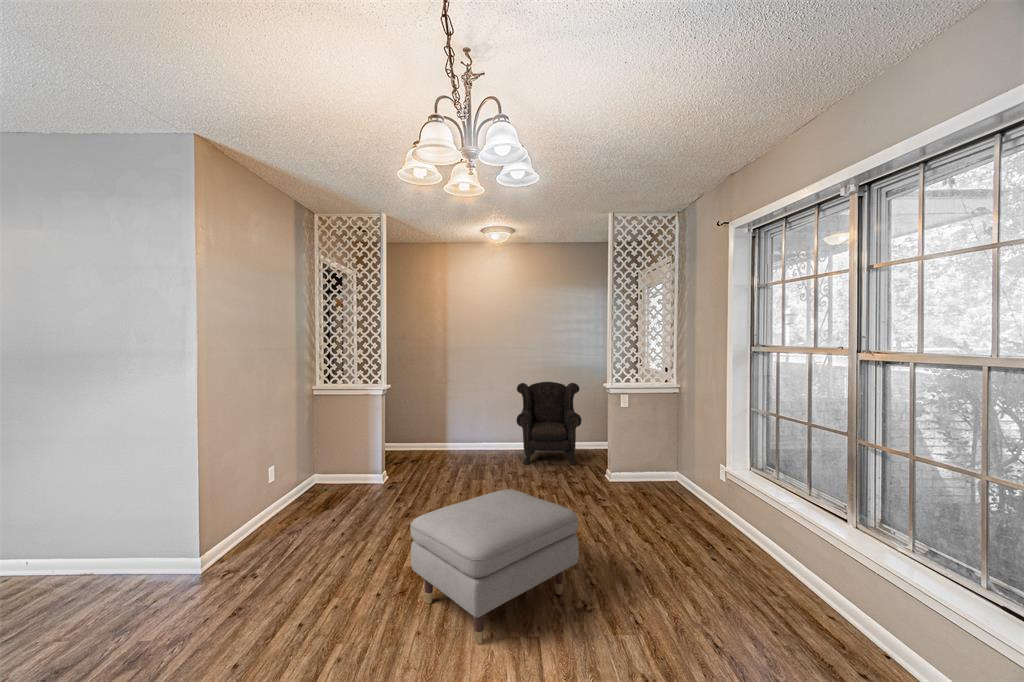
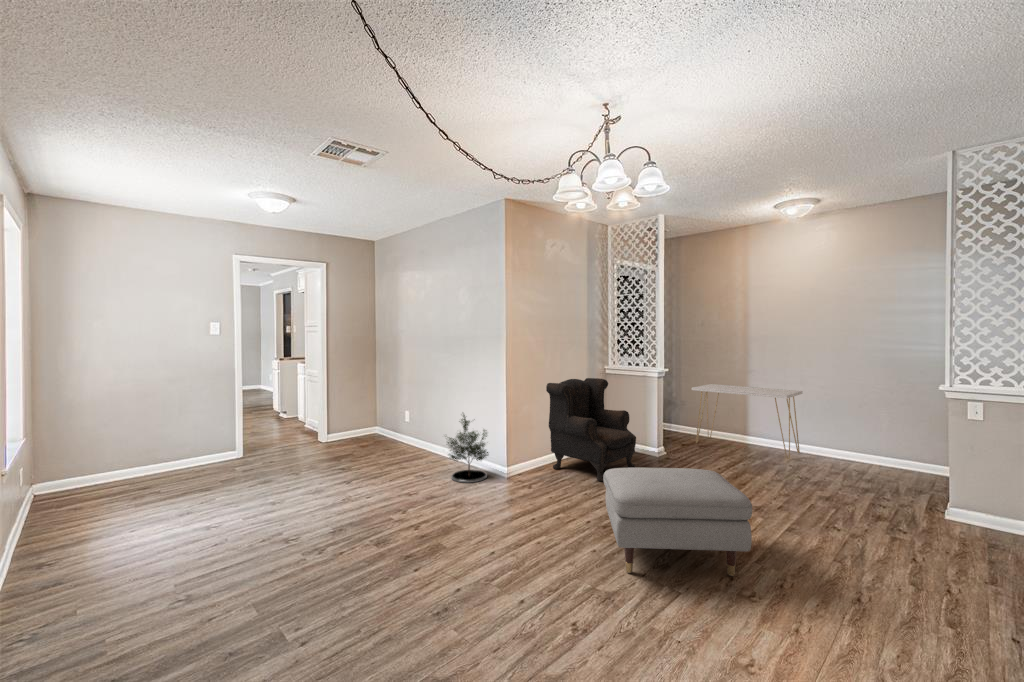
armchair: present [516,382,582,465] -> present [546,378,636,481]
console table: none [402,396,492,459] -> present [692,384,803,459]
potted tree: none [59,485,169,615] -> present [447,414,488,483]

